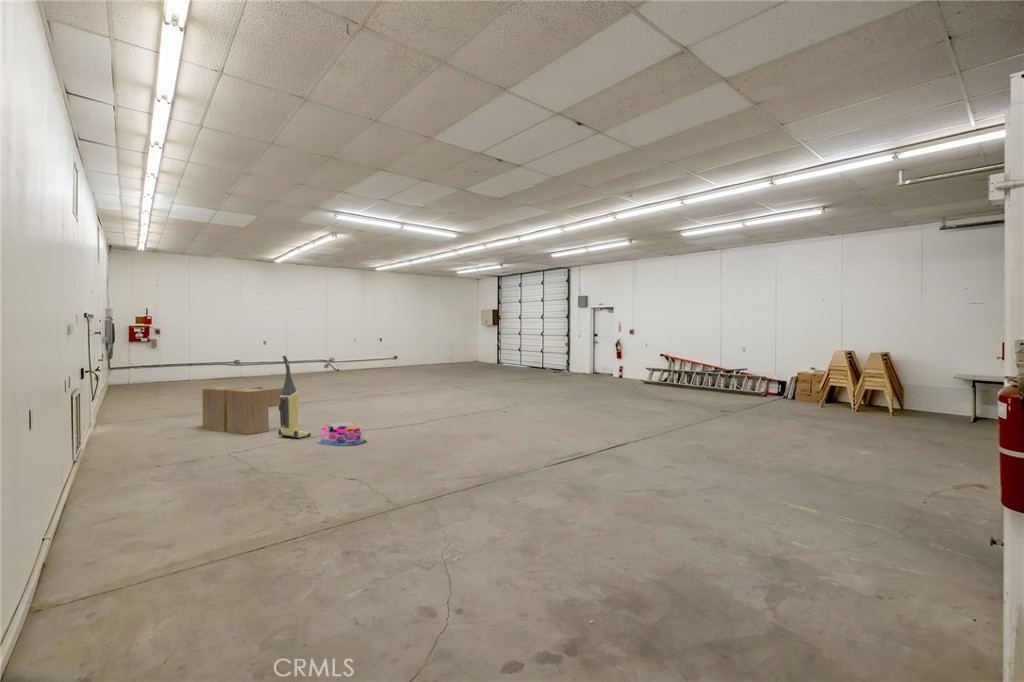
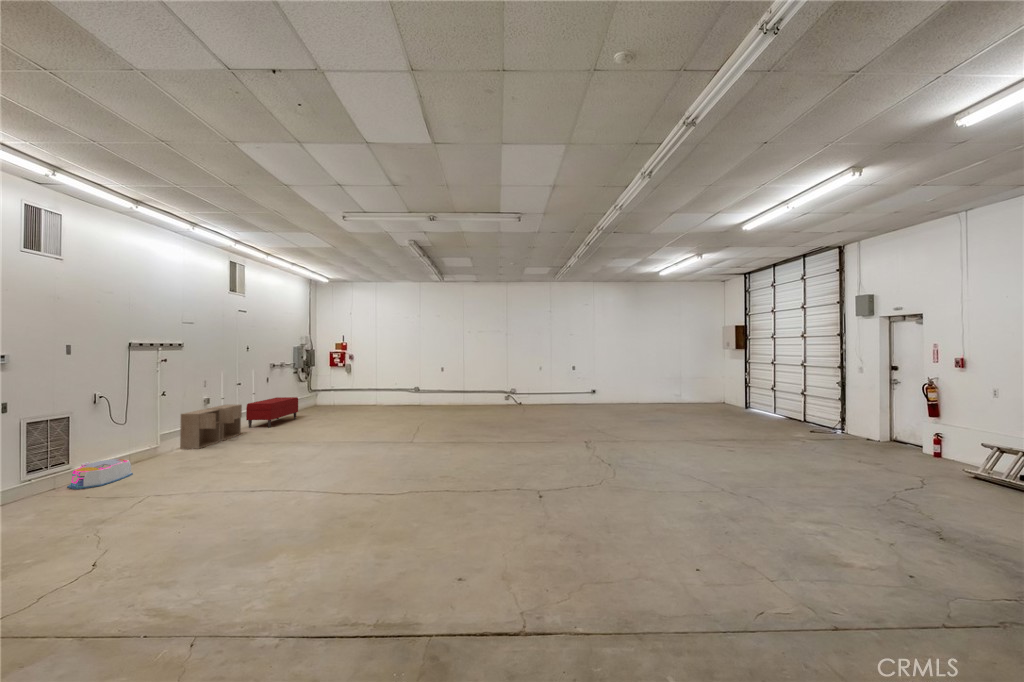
vacuum cleaner: present [278,355,311,438] -> none [139,388,177,465]
bench: none [144,386,213,424] -> present [246,397,298,428]

